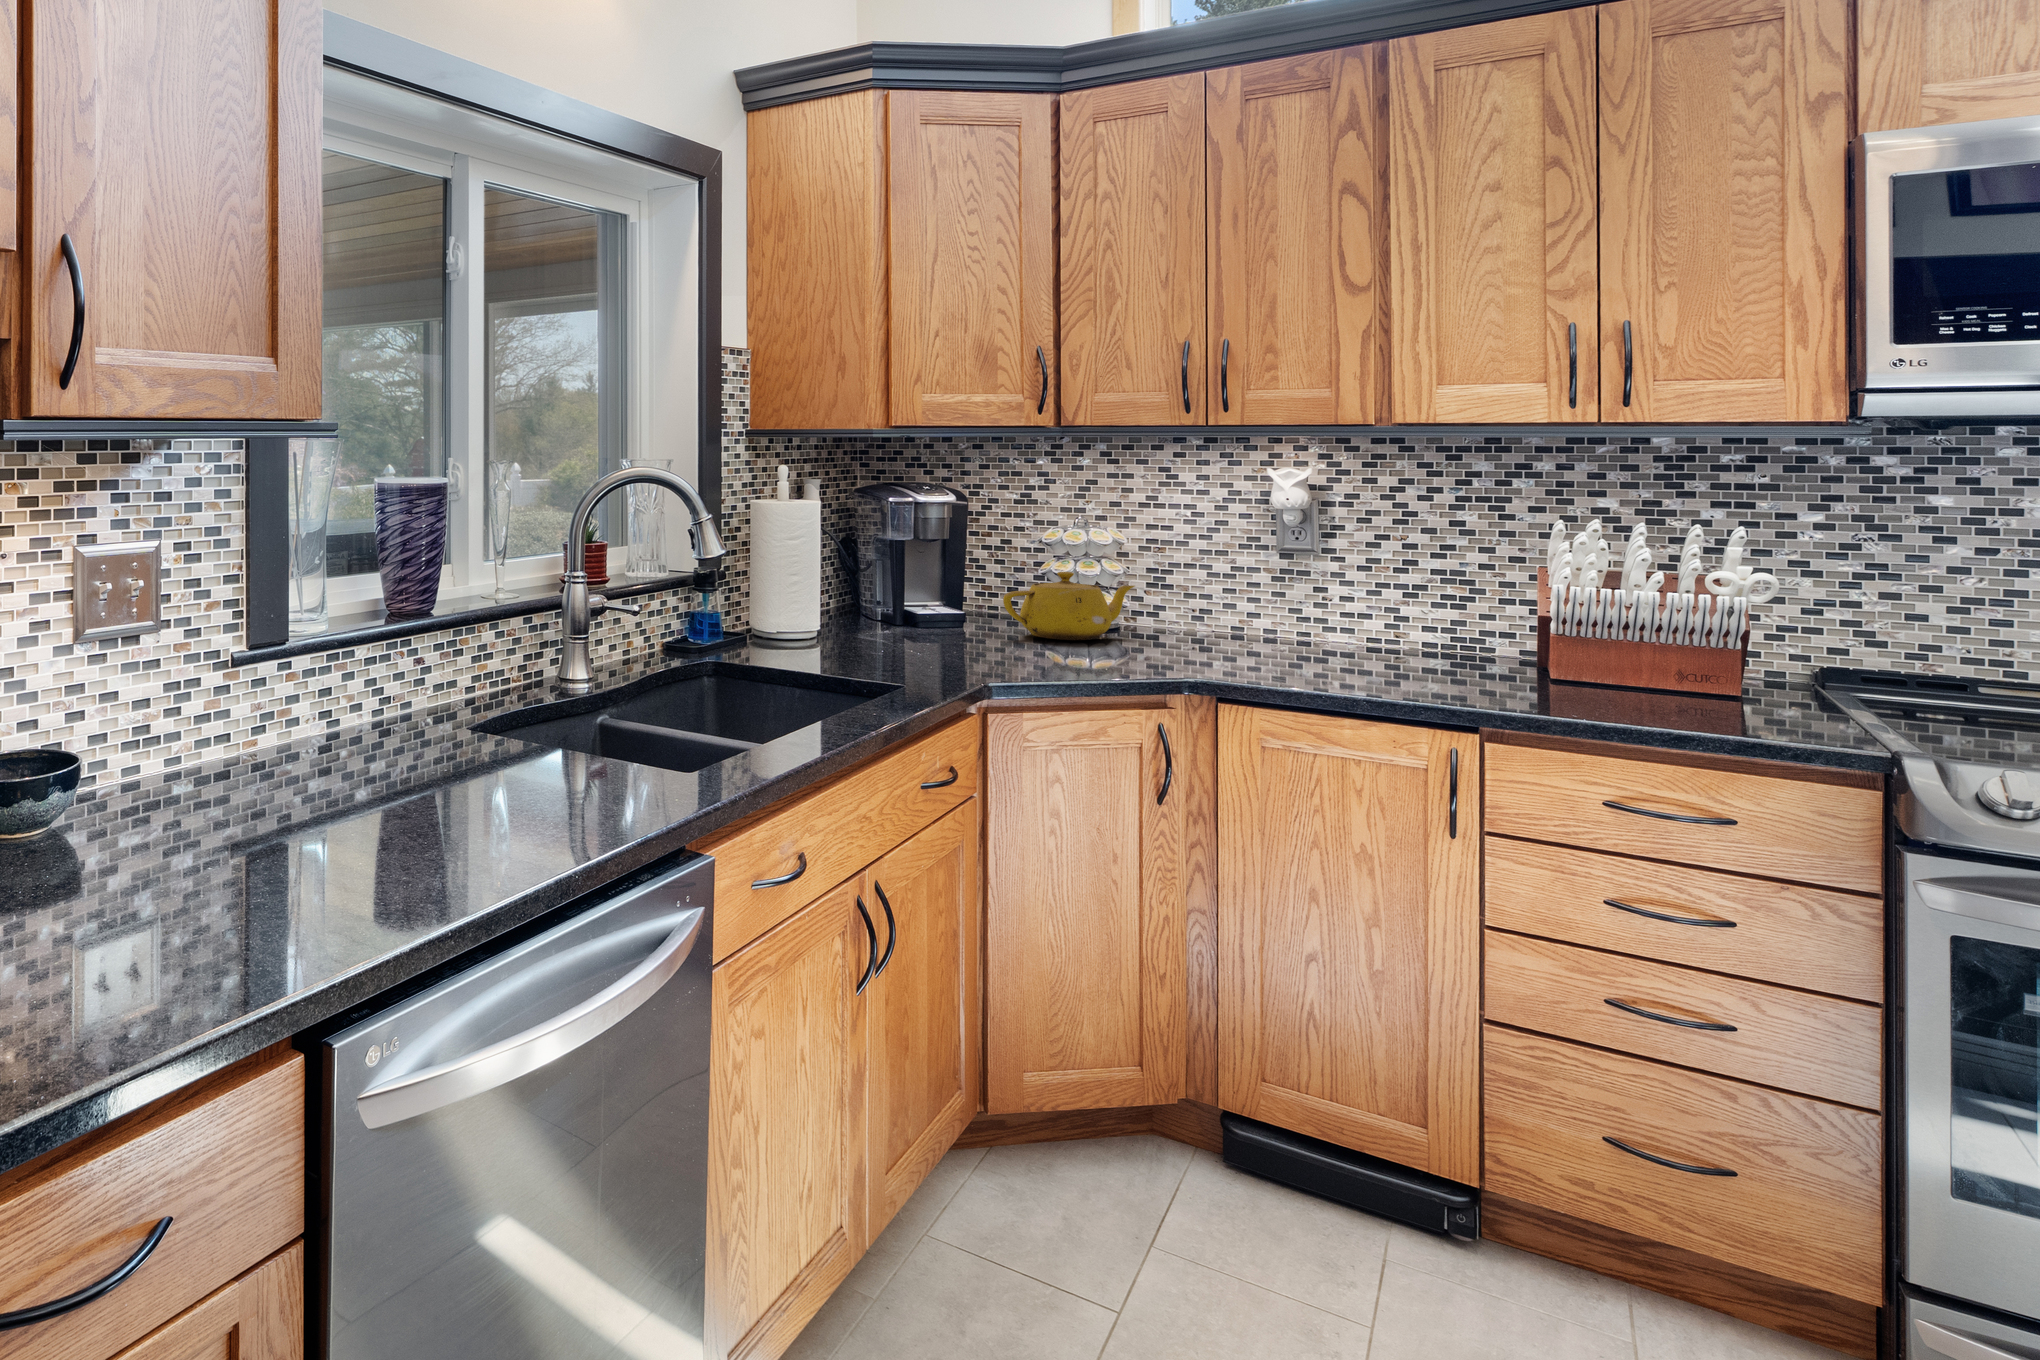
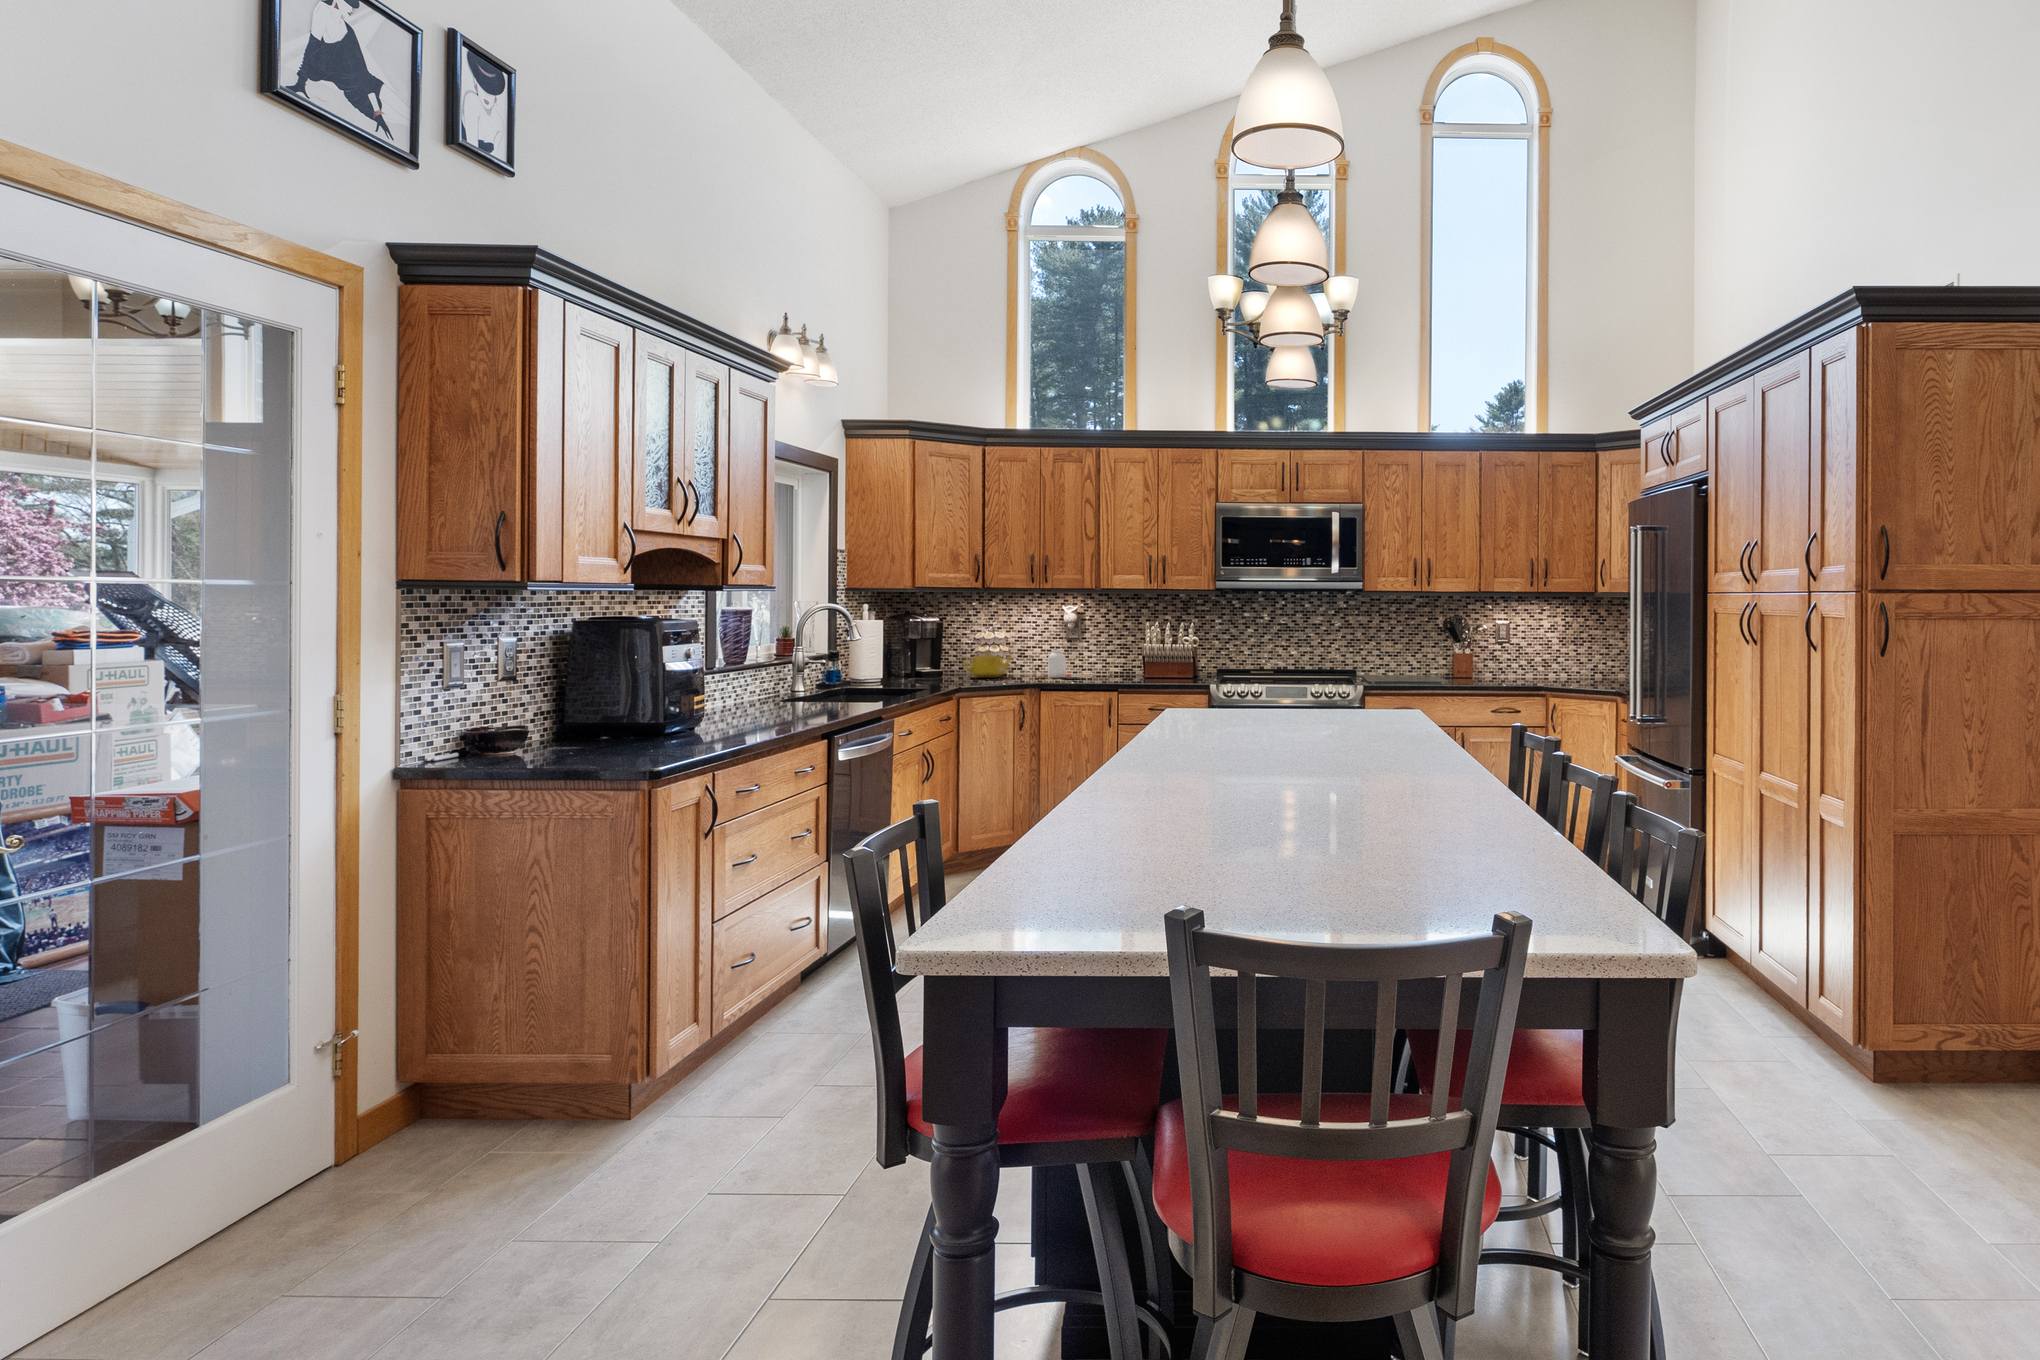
jar: none [1198,580,1332,661] -> present [1039,650,1082,678]

